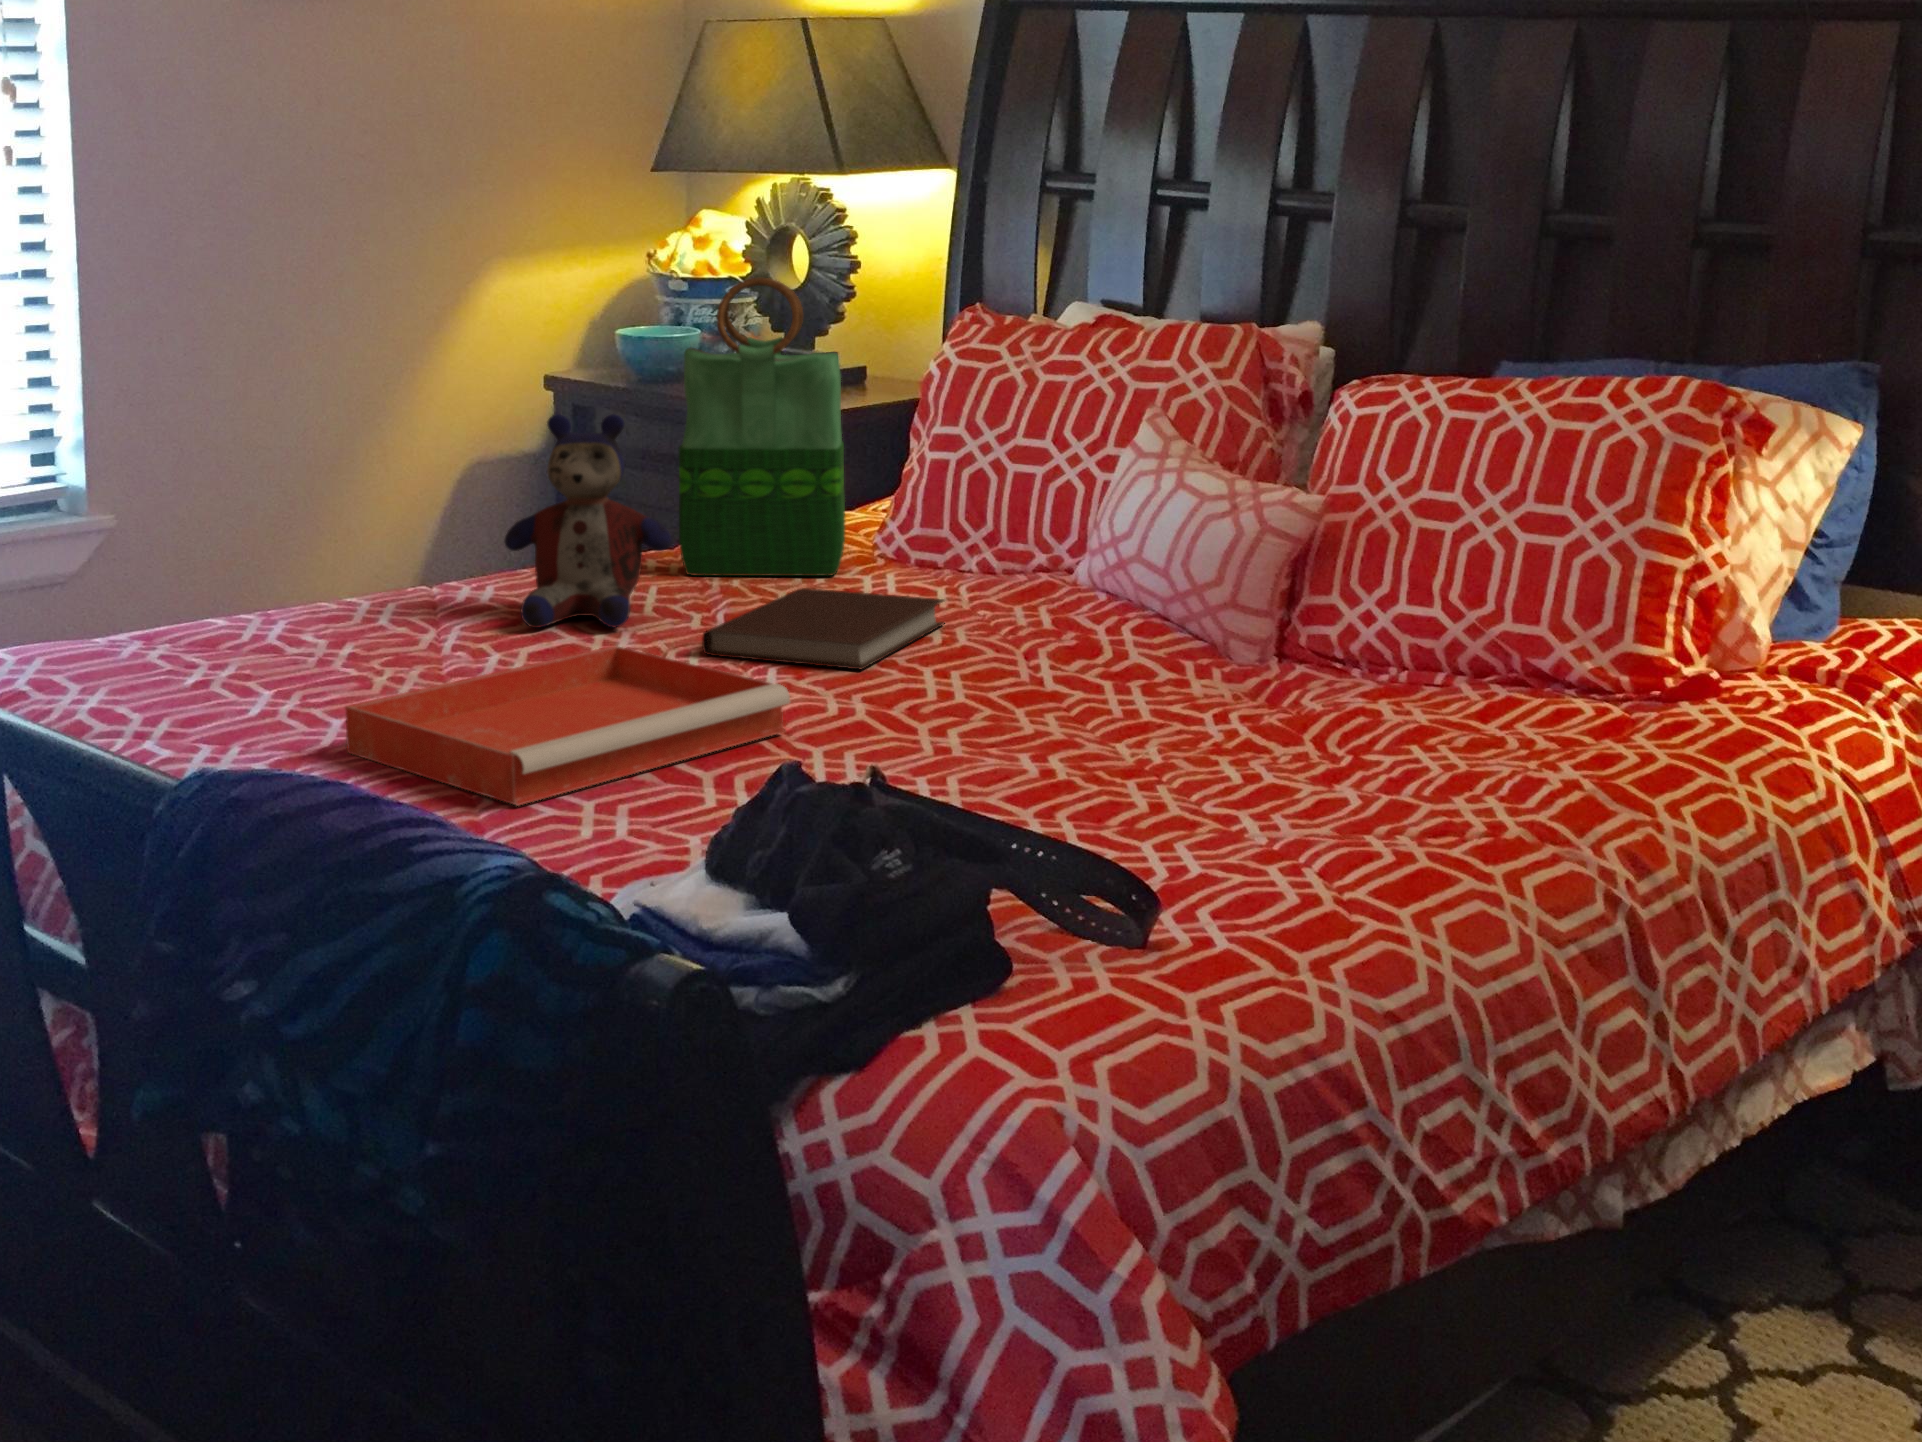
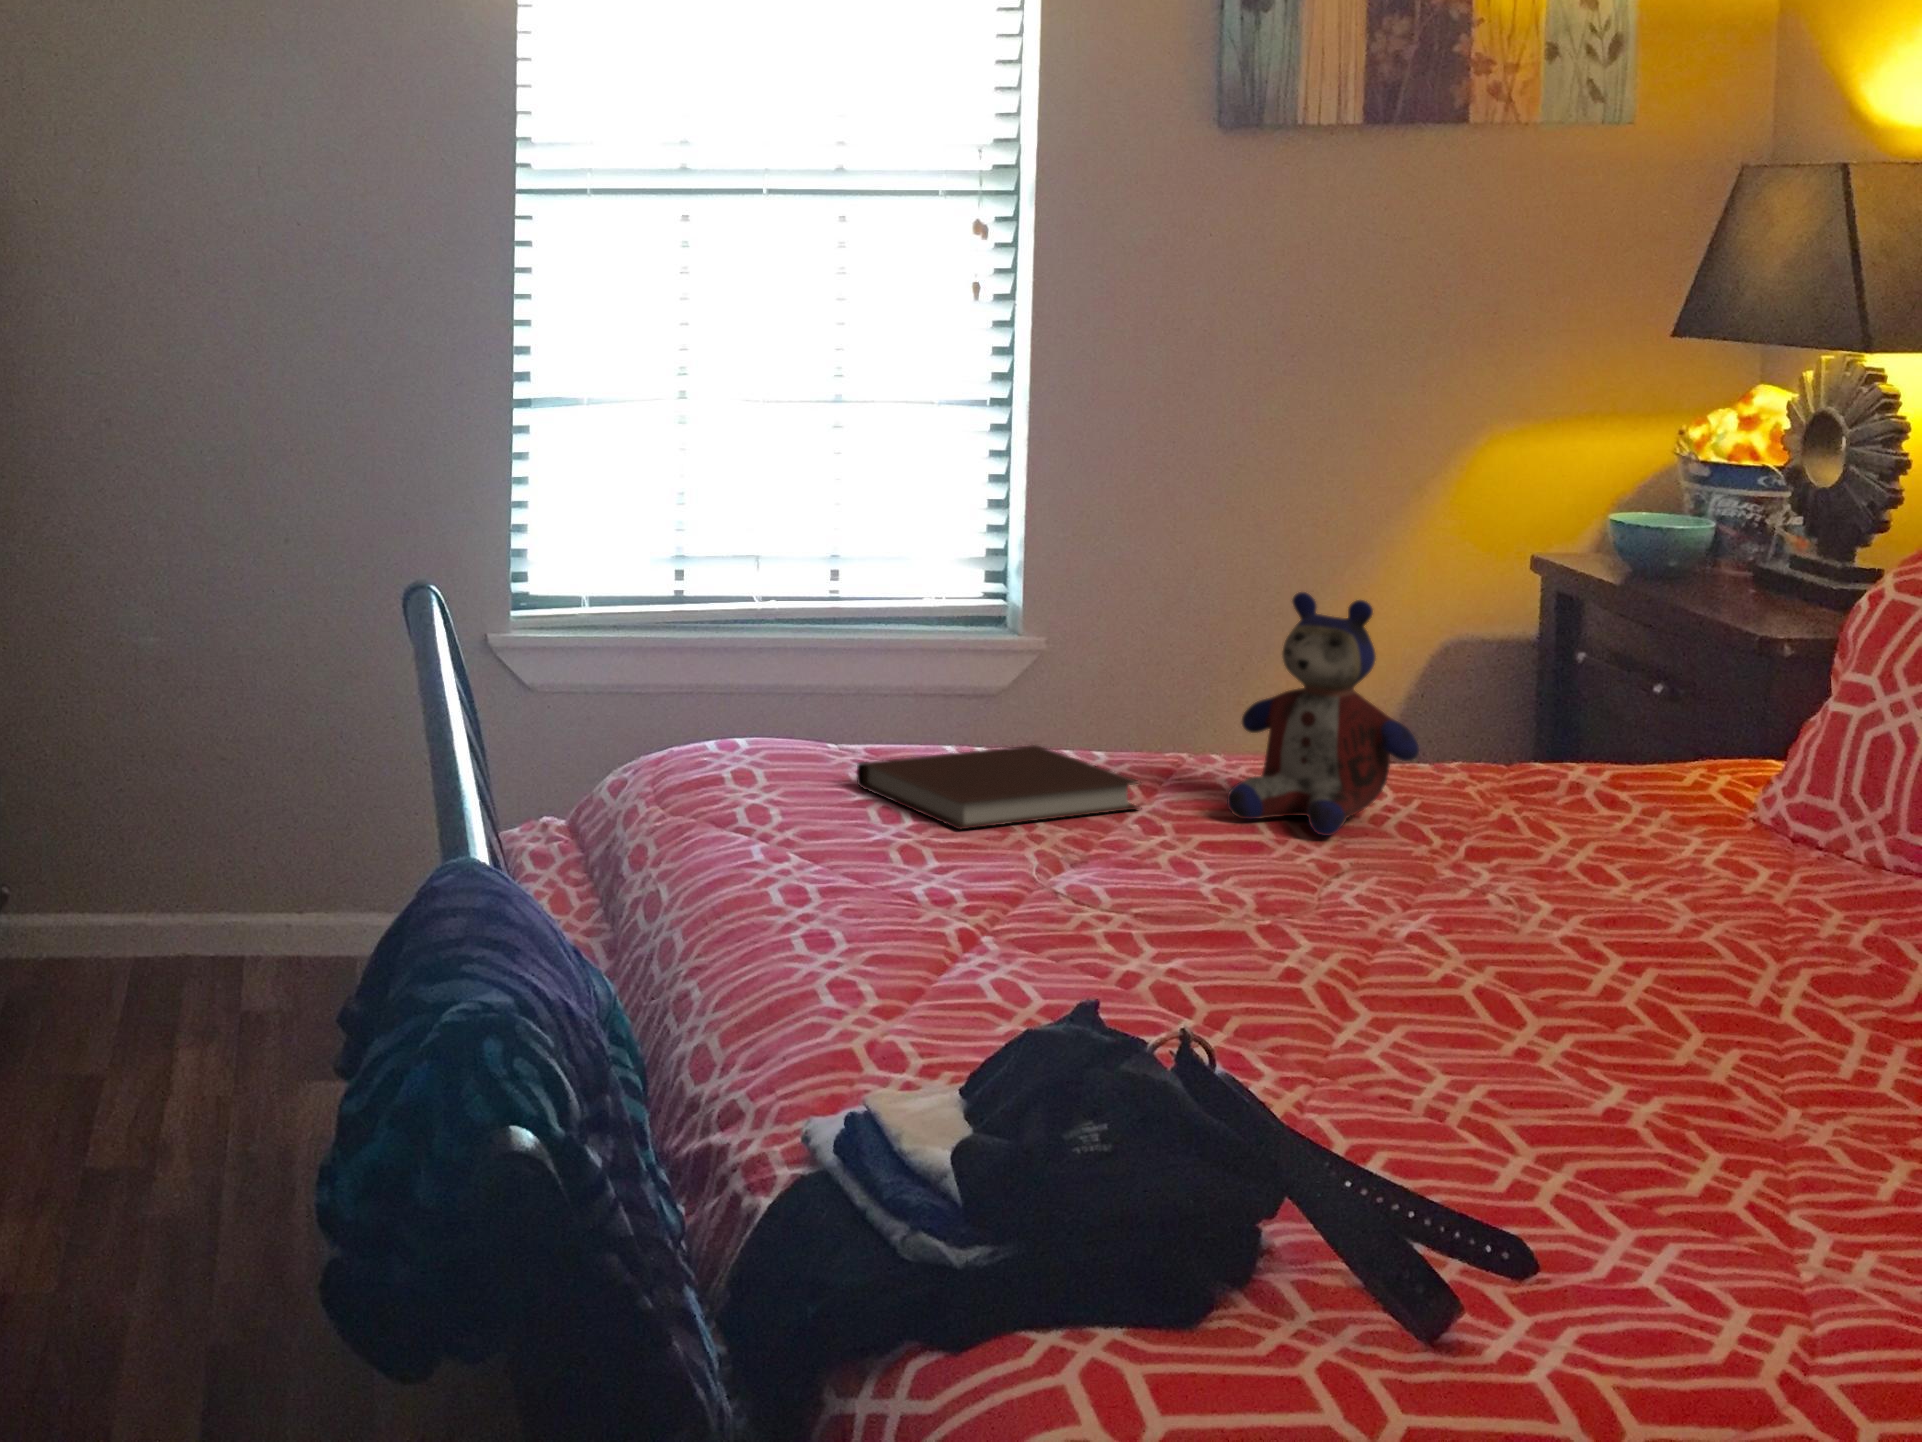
tote bag: present [679,278,845,576] -> none [1481,464,1697,830]
notebook: present [702,588,945,670] -> present [857,745,1142,829]
tray: present [346,646,790,805] -> none [903,851,1357,991]

